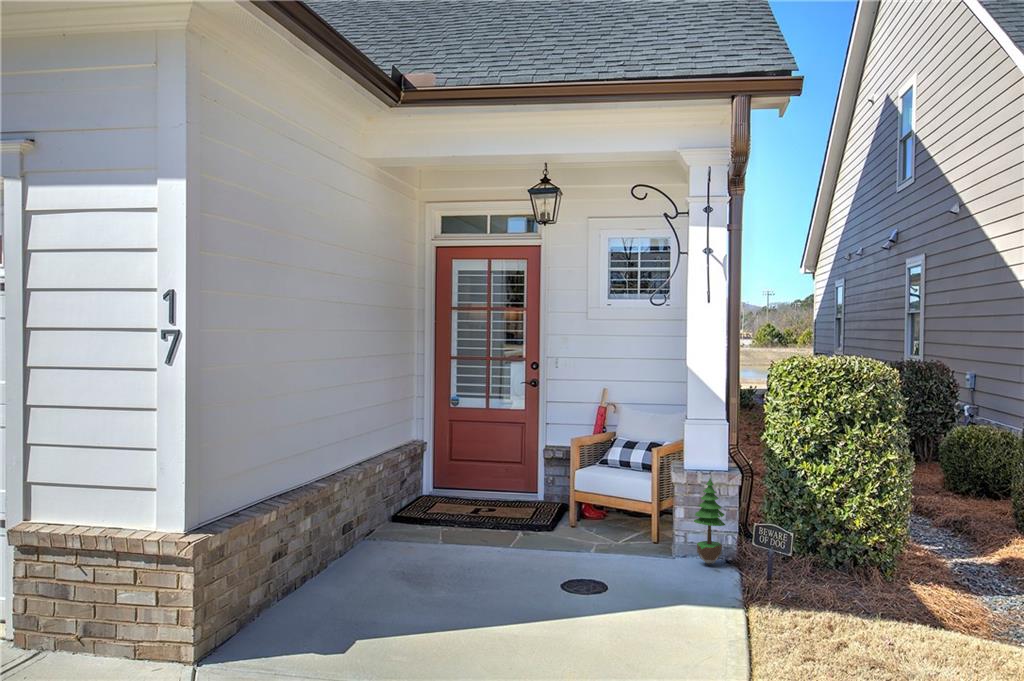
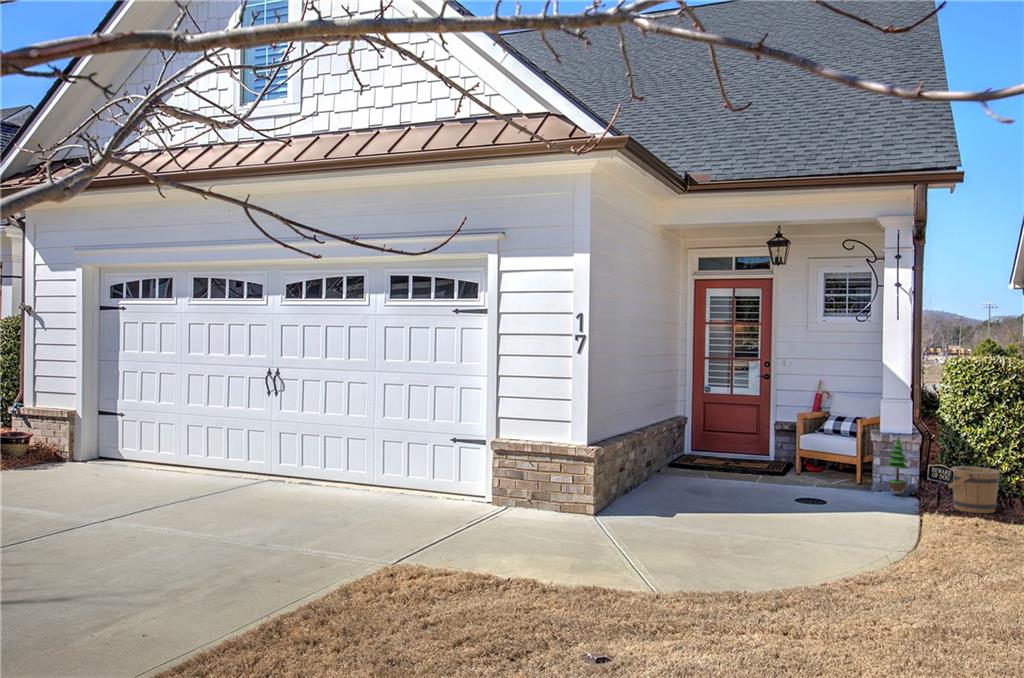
bucket: none [780,522,853,598] -> present [948,466,1000,513]

